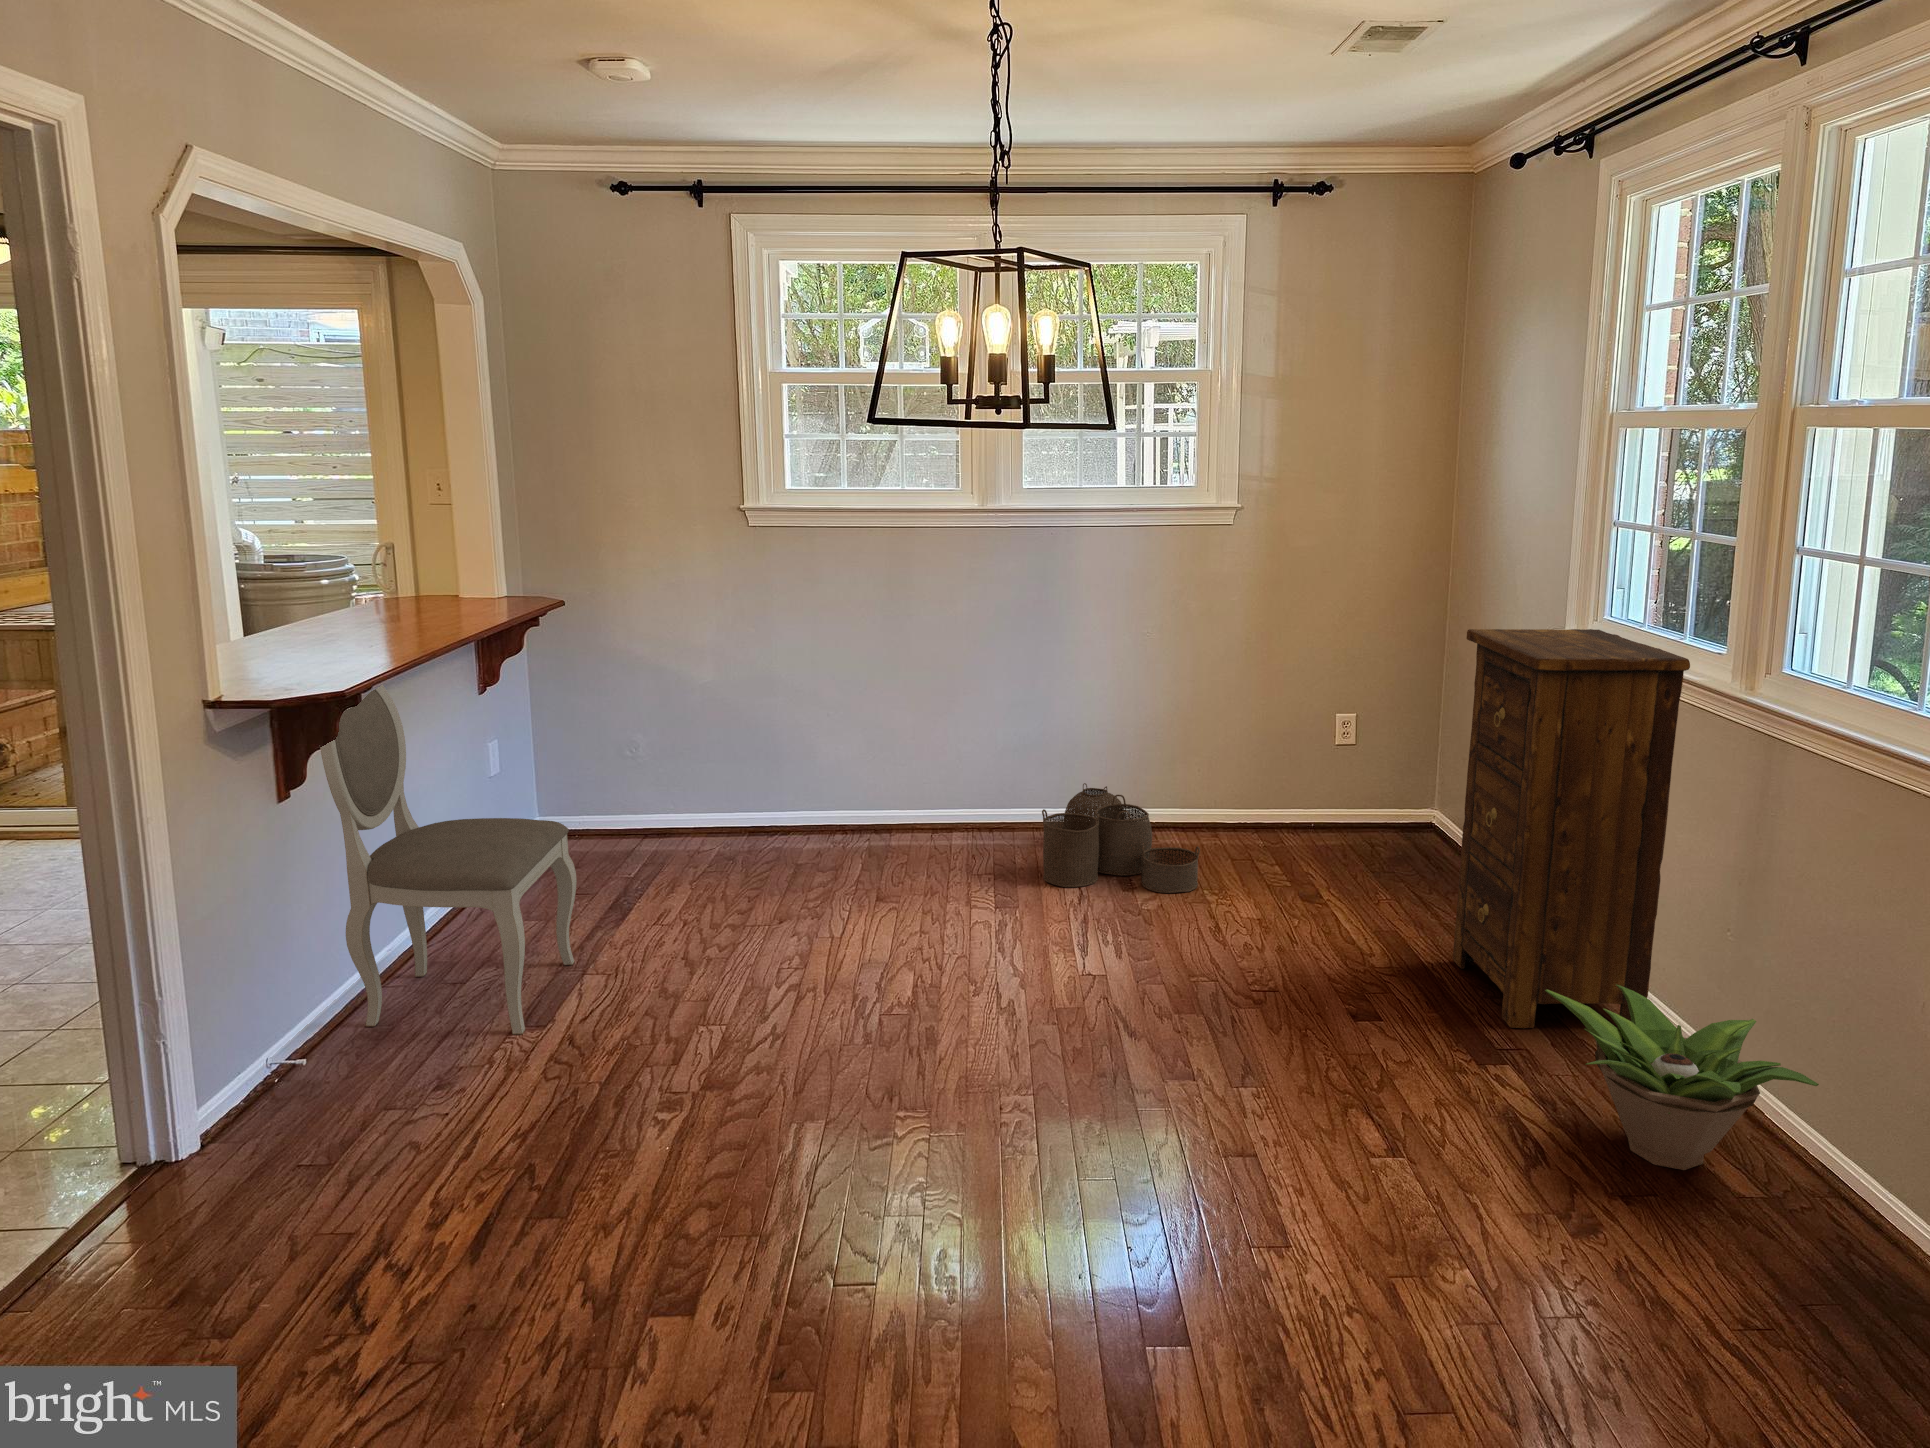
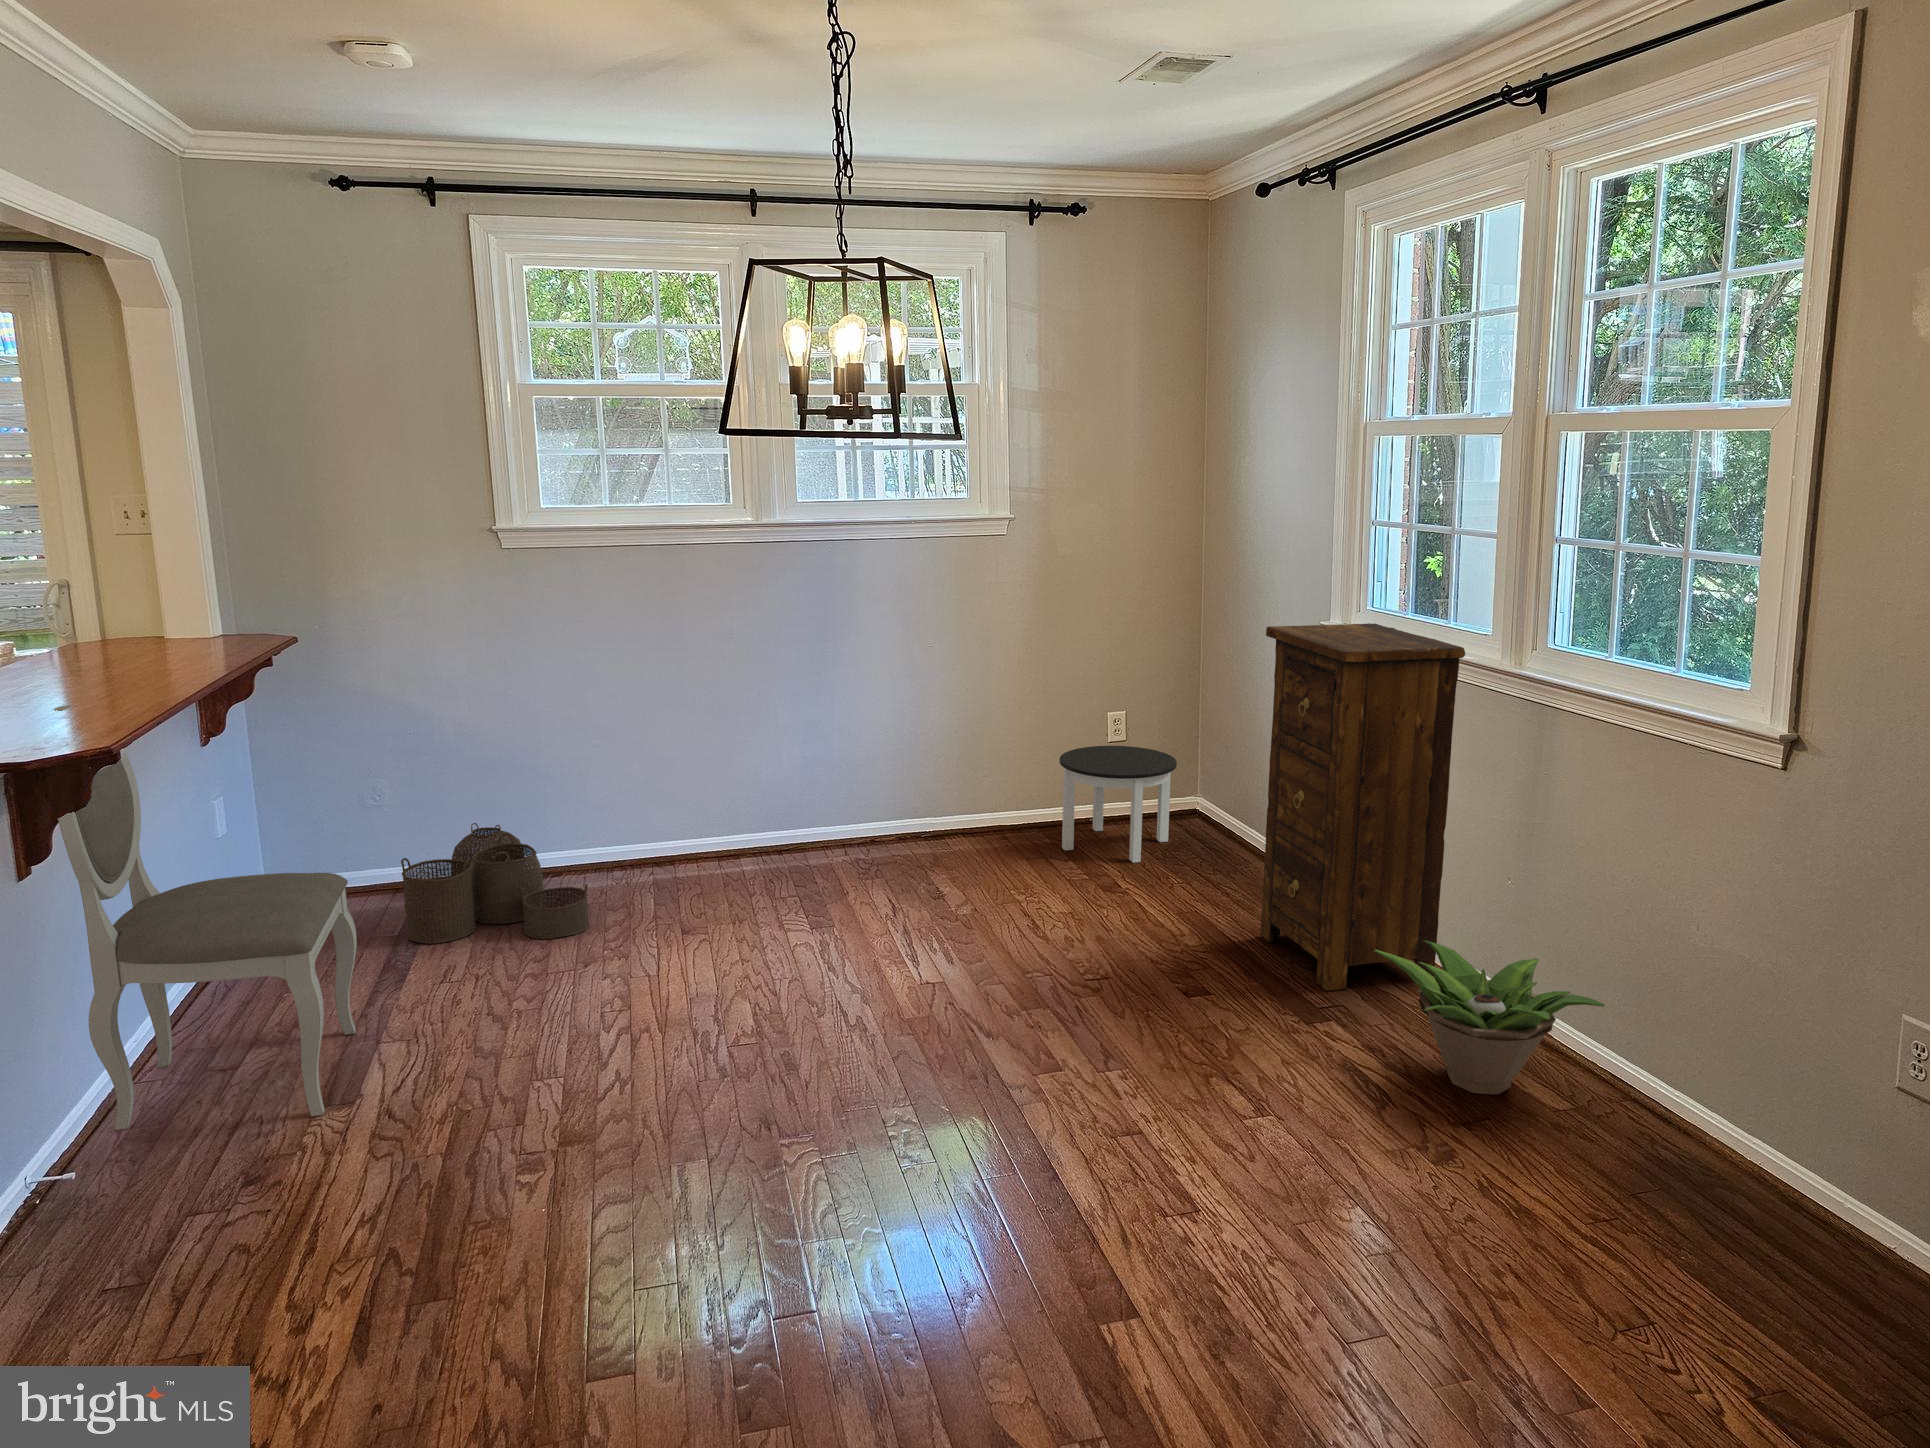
round table: none [1266,748,1391,871] -> present [1060,746,1177,863]
woven basket: present [1042,783,1200,893] -> present [401,823,589,944]

